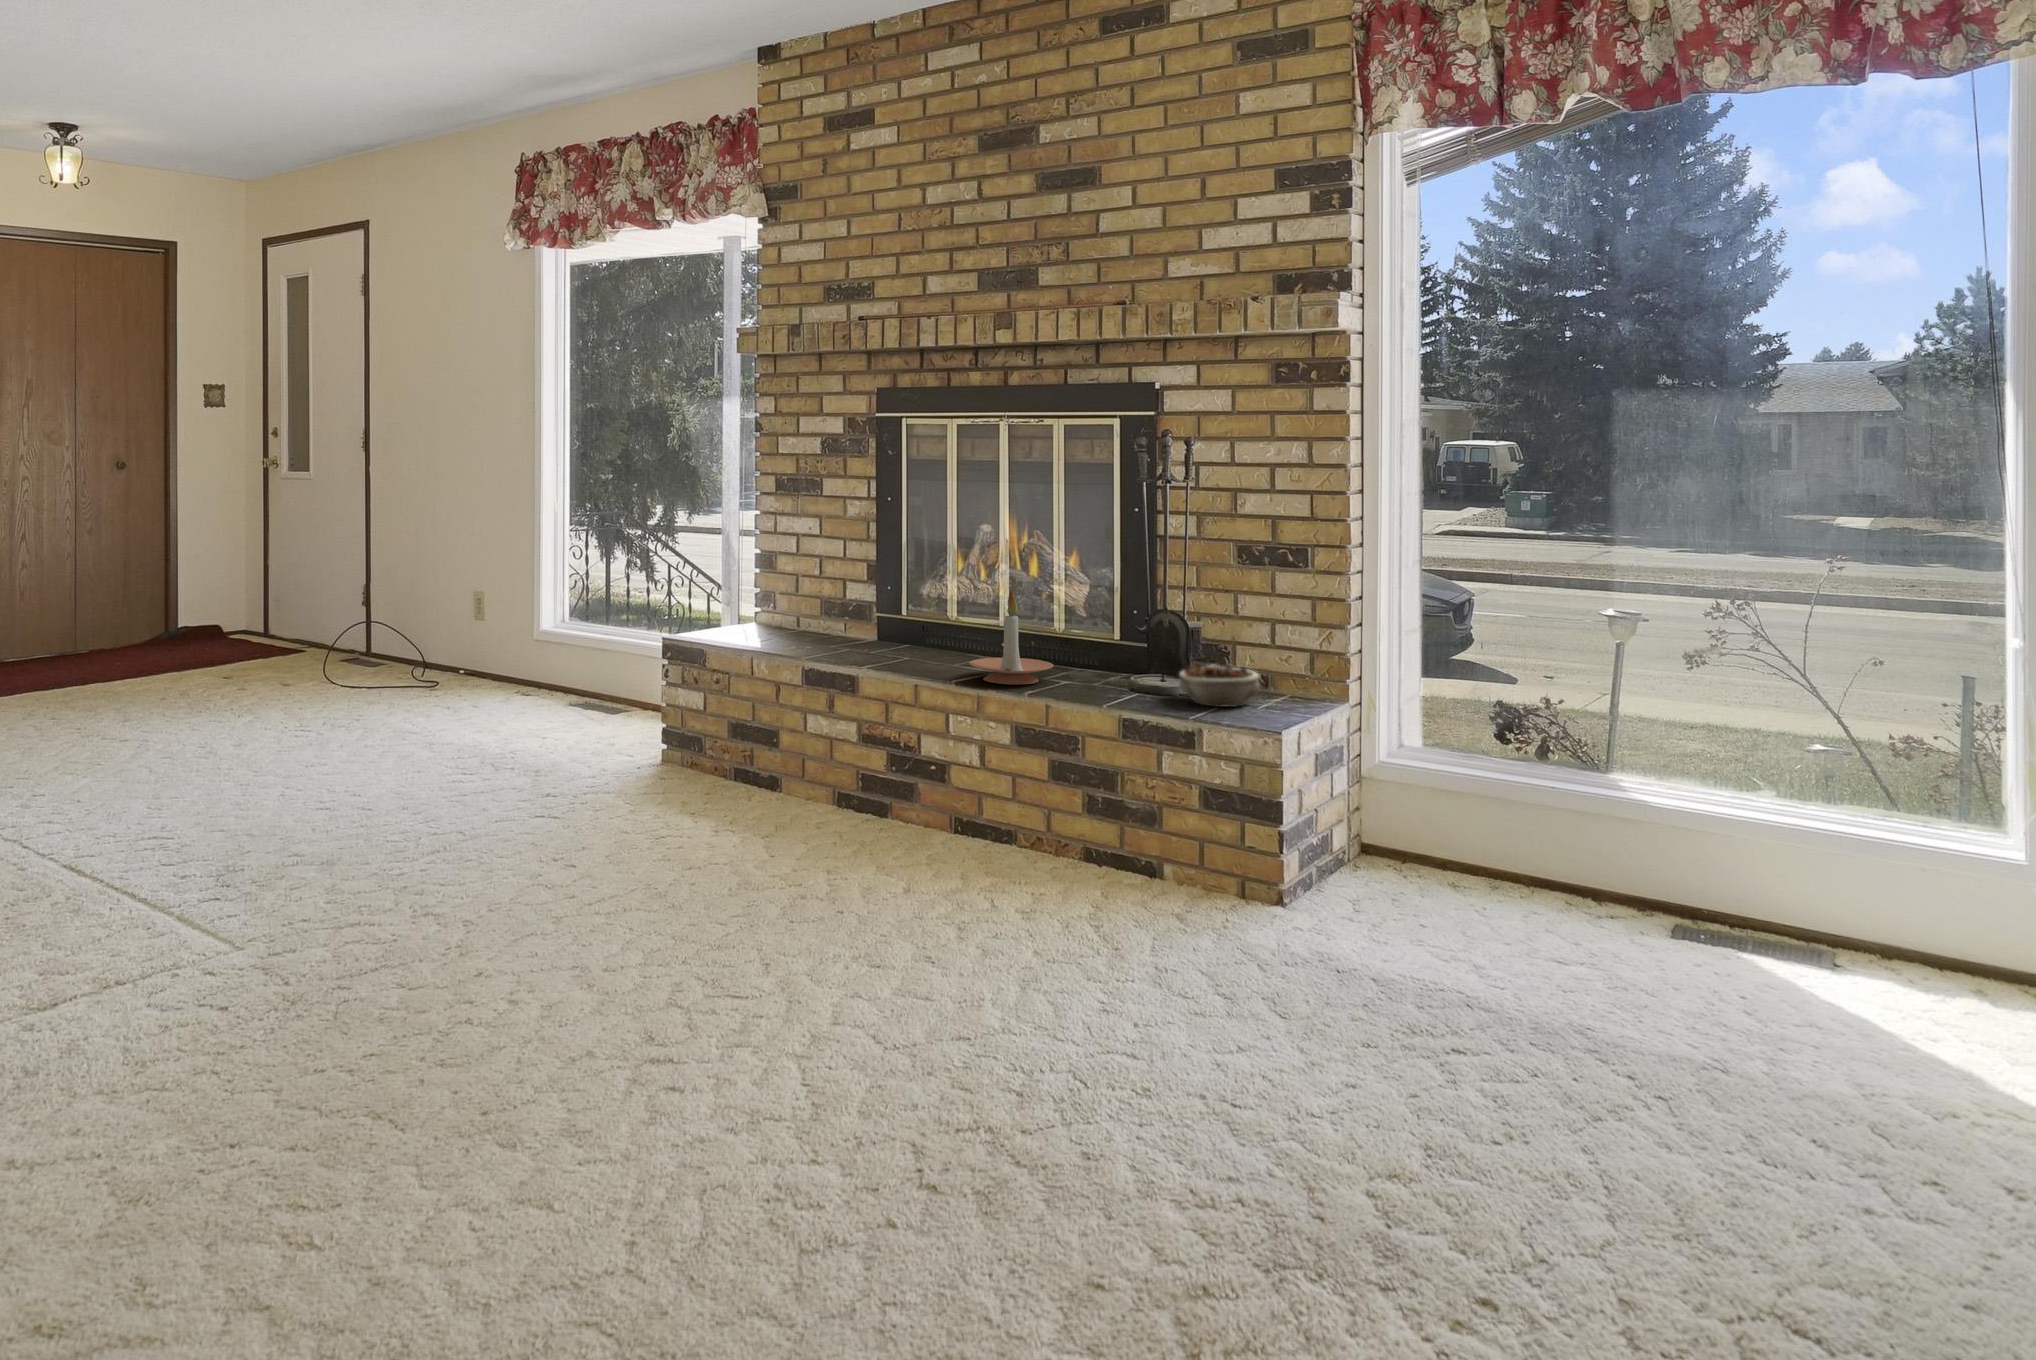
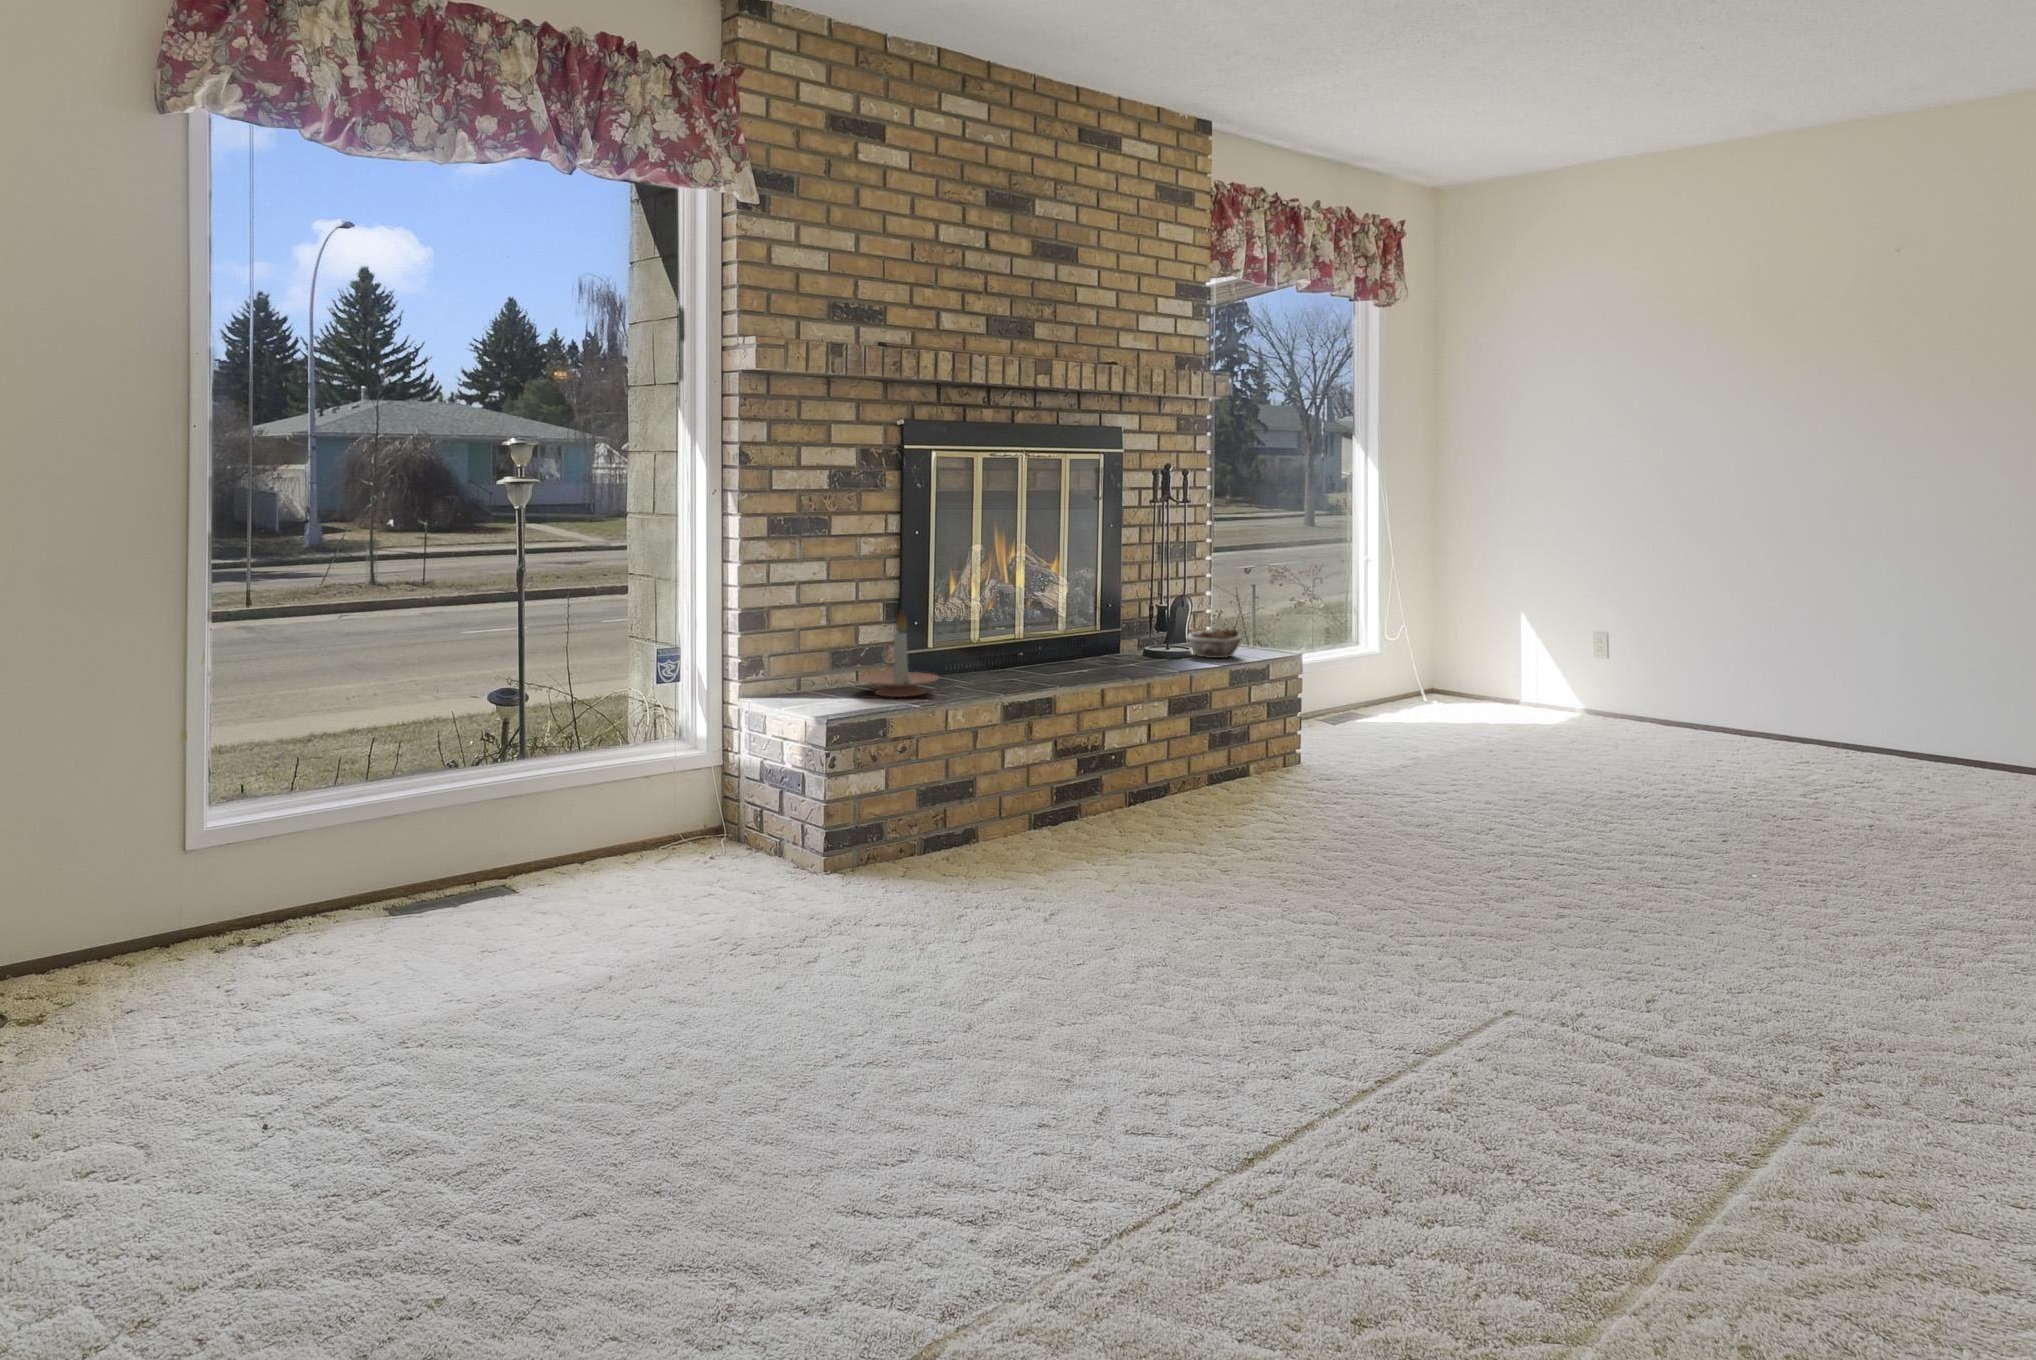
candle holder: present [969,590,1054,685] -> present [861,611,939,697]

